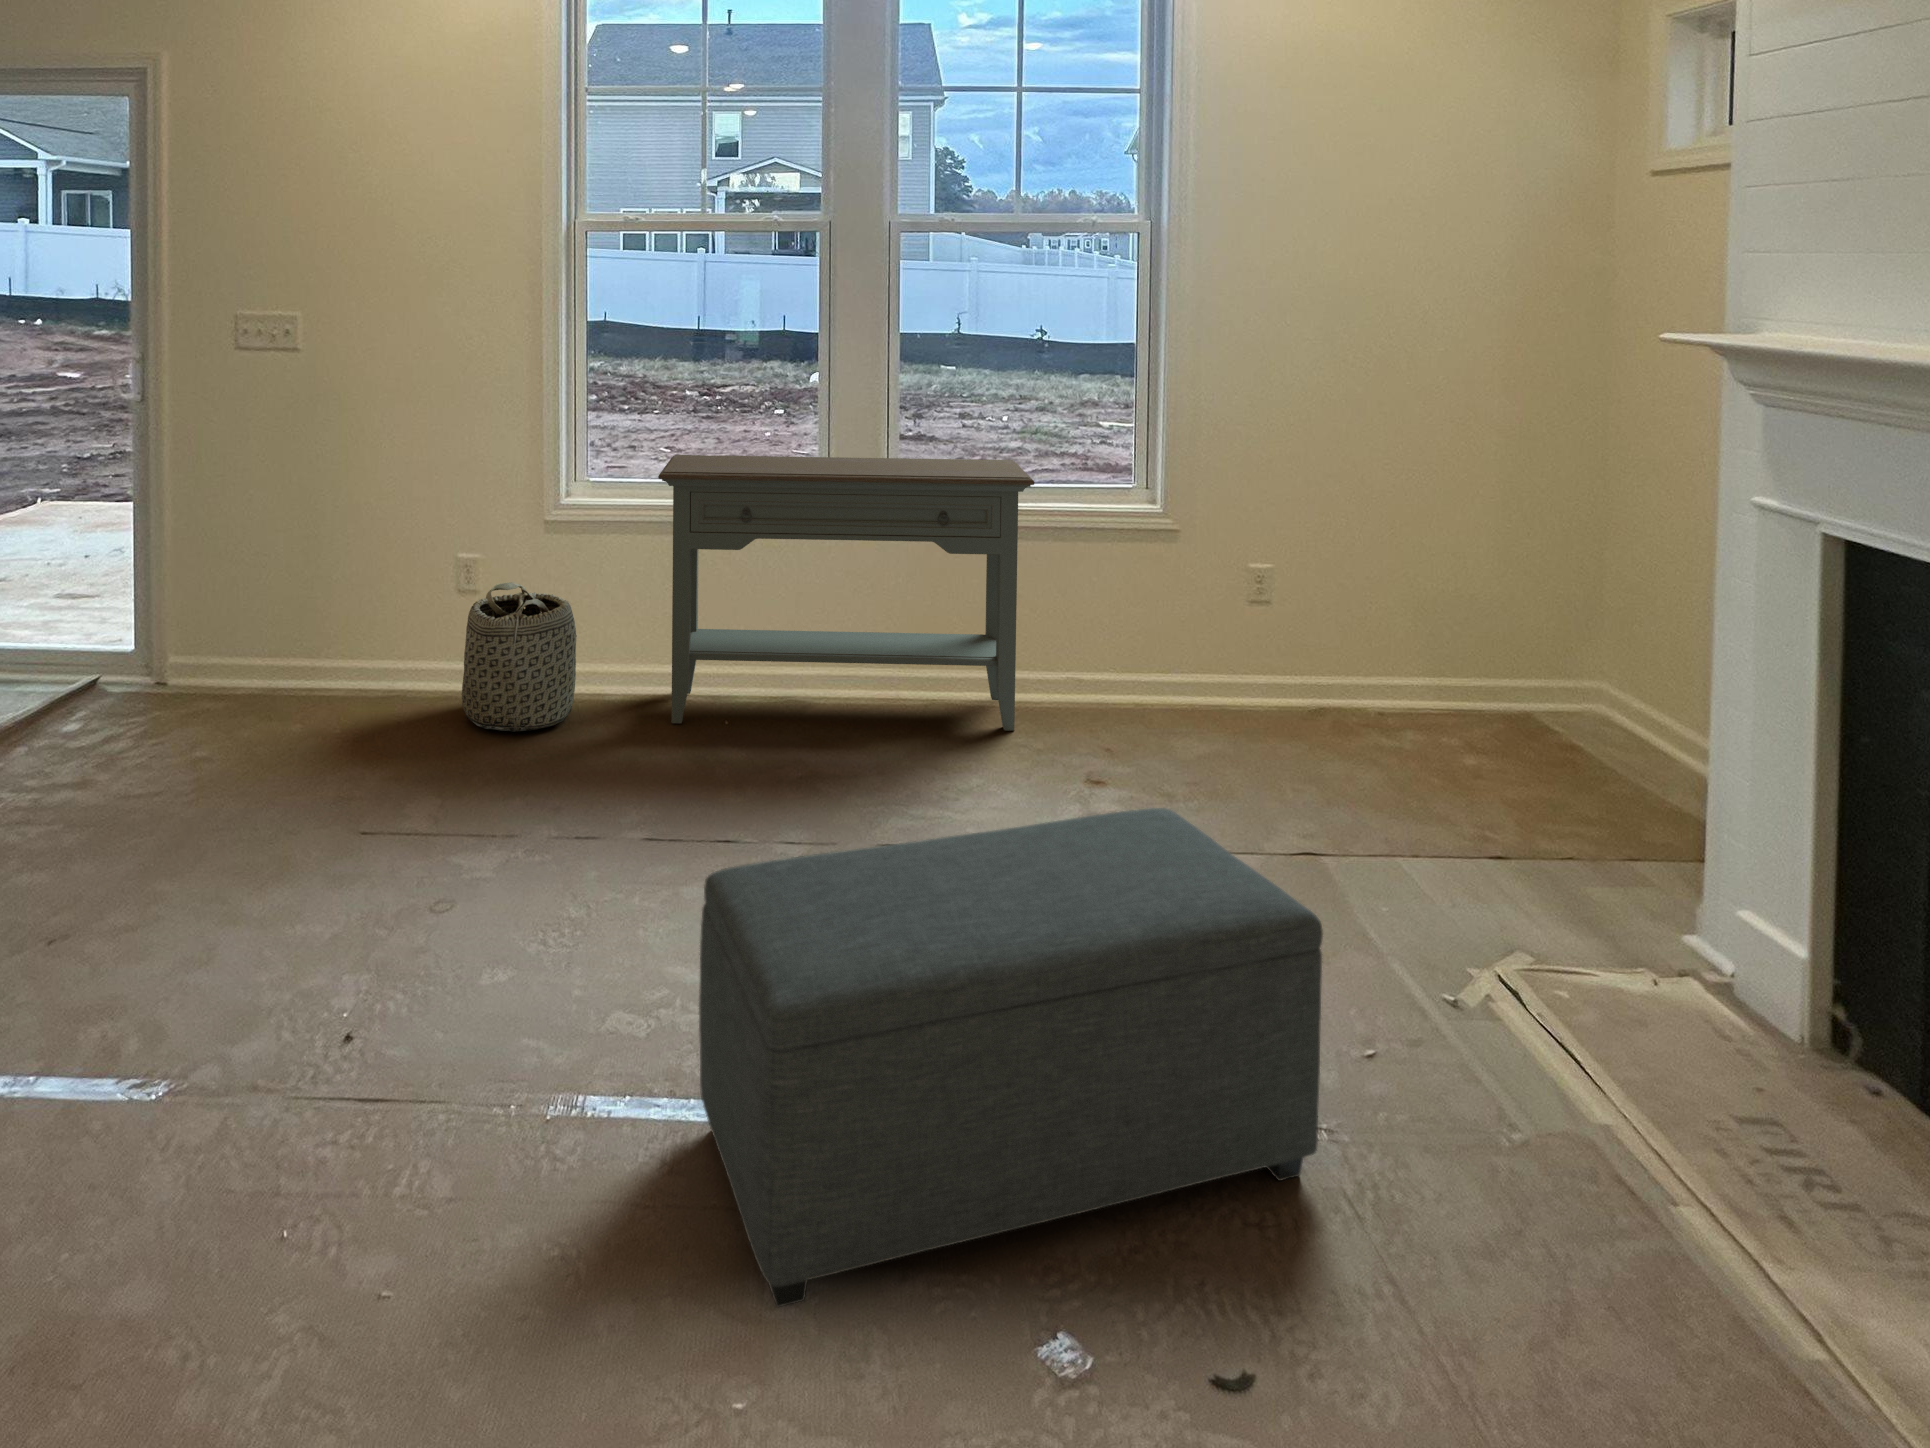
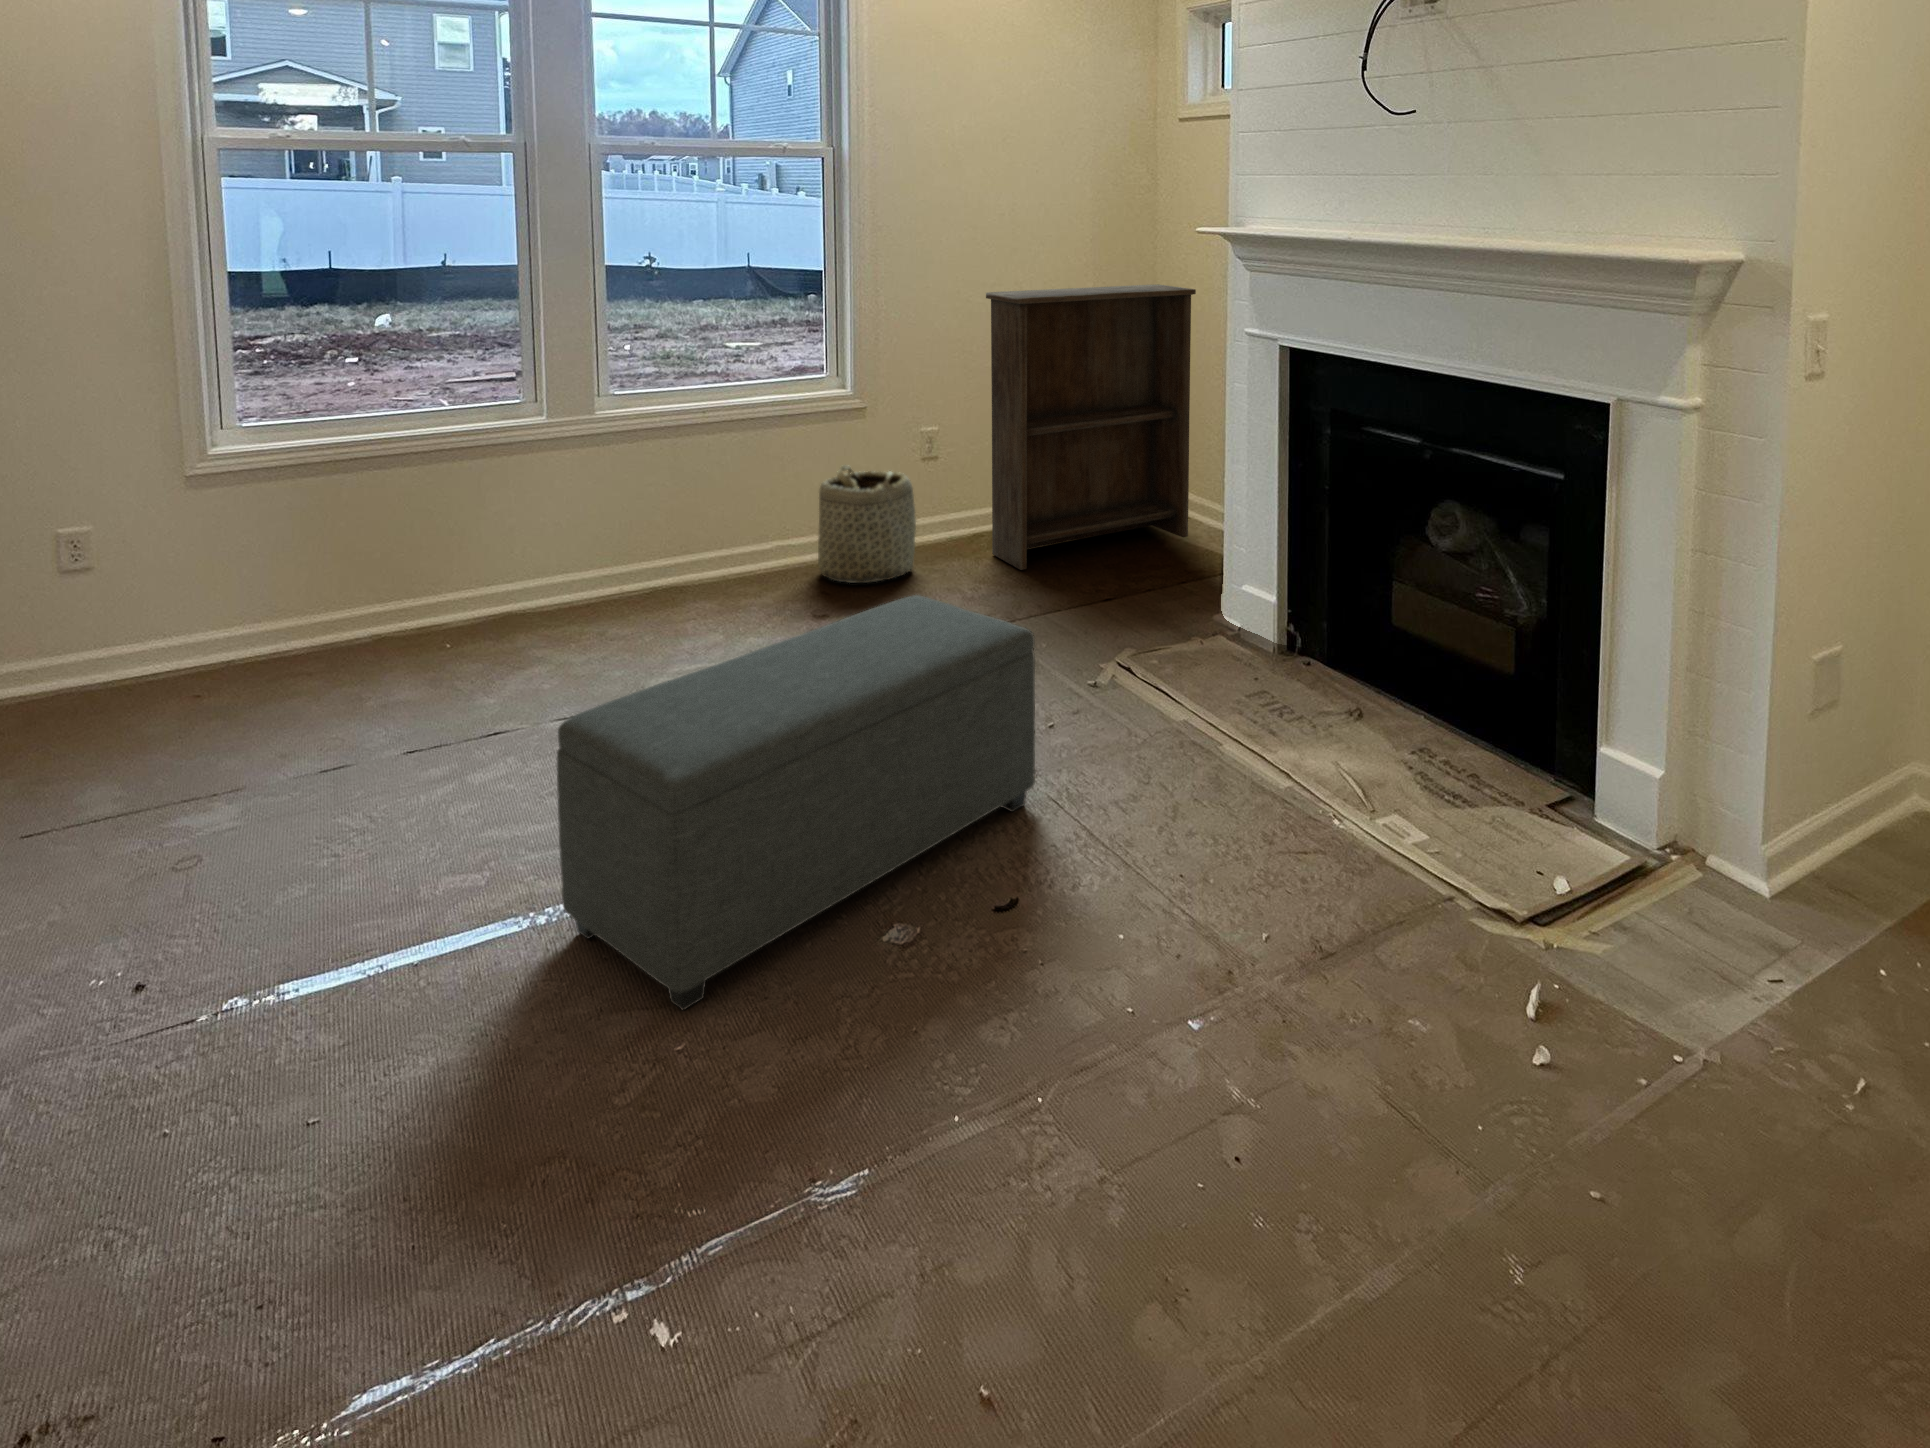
bookshelf: none [1331,400,1673,785] -> present [986,284,1196,570]
console table: present [658,455,1035,731] -> none [352,364,754,663]
basket: present [462,582,577,732] -> present [818,465,916,583]

